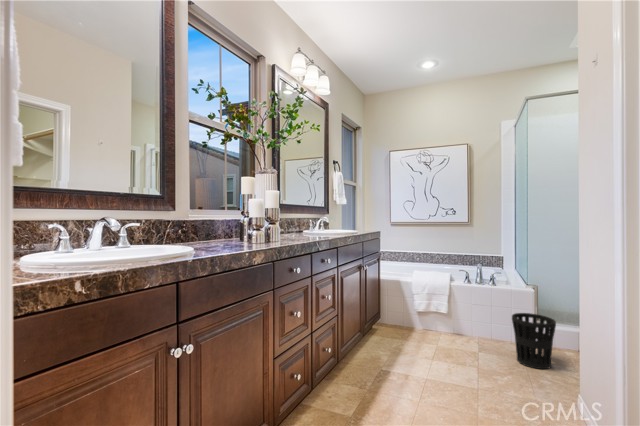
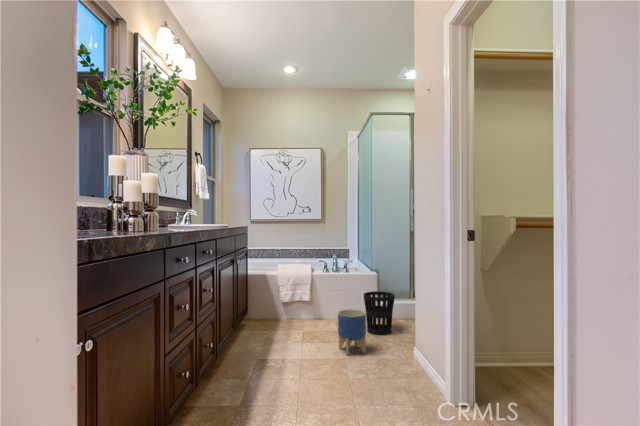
planter: none [473,333,509,390] -> present [338,309,366,356]

